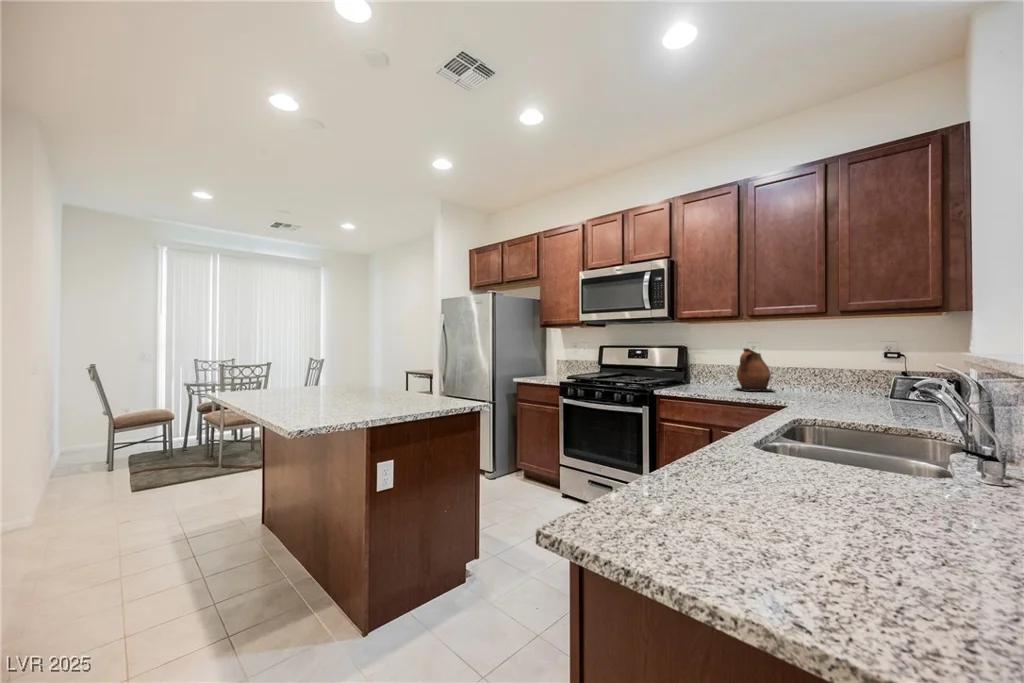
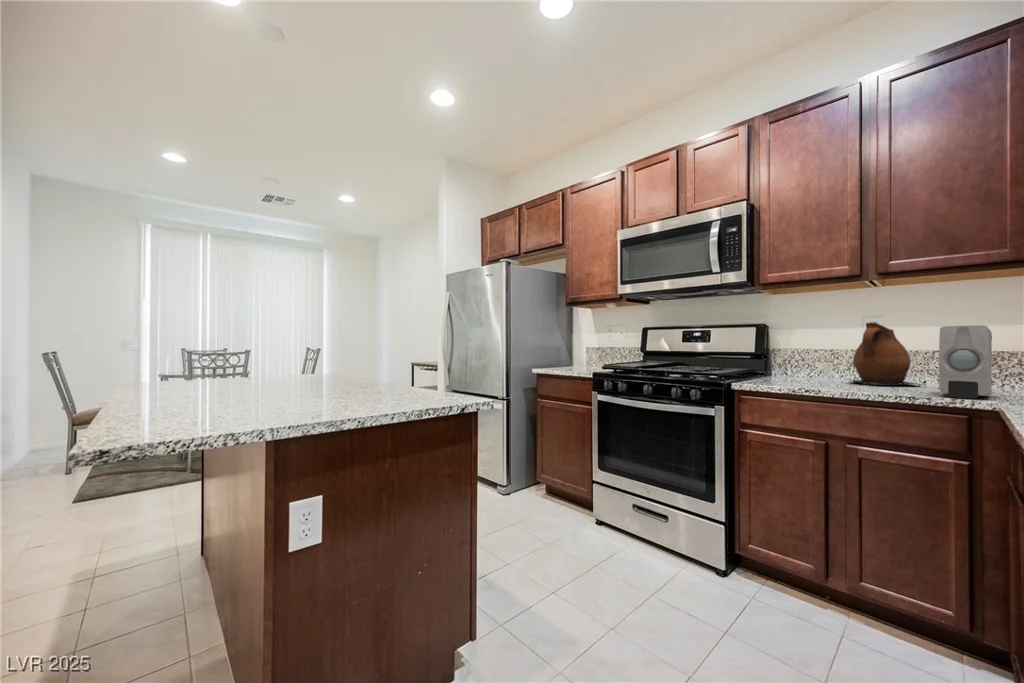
soap dispenser: none [772,355,805,400] -> present [939,325,992,399]

